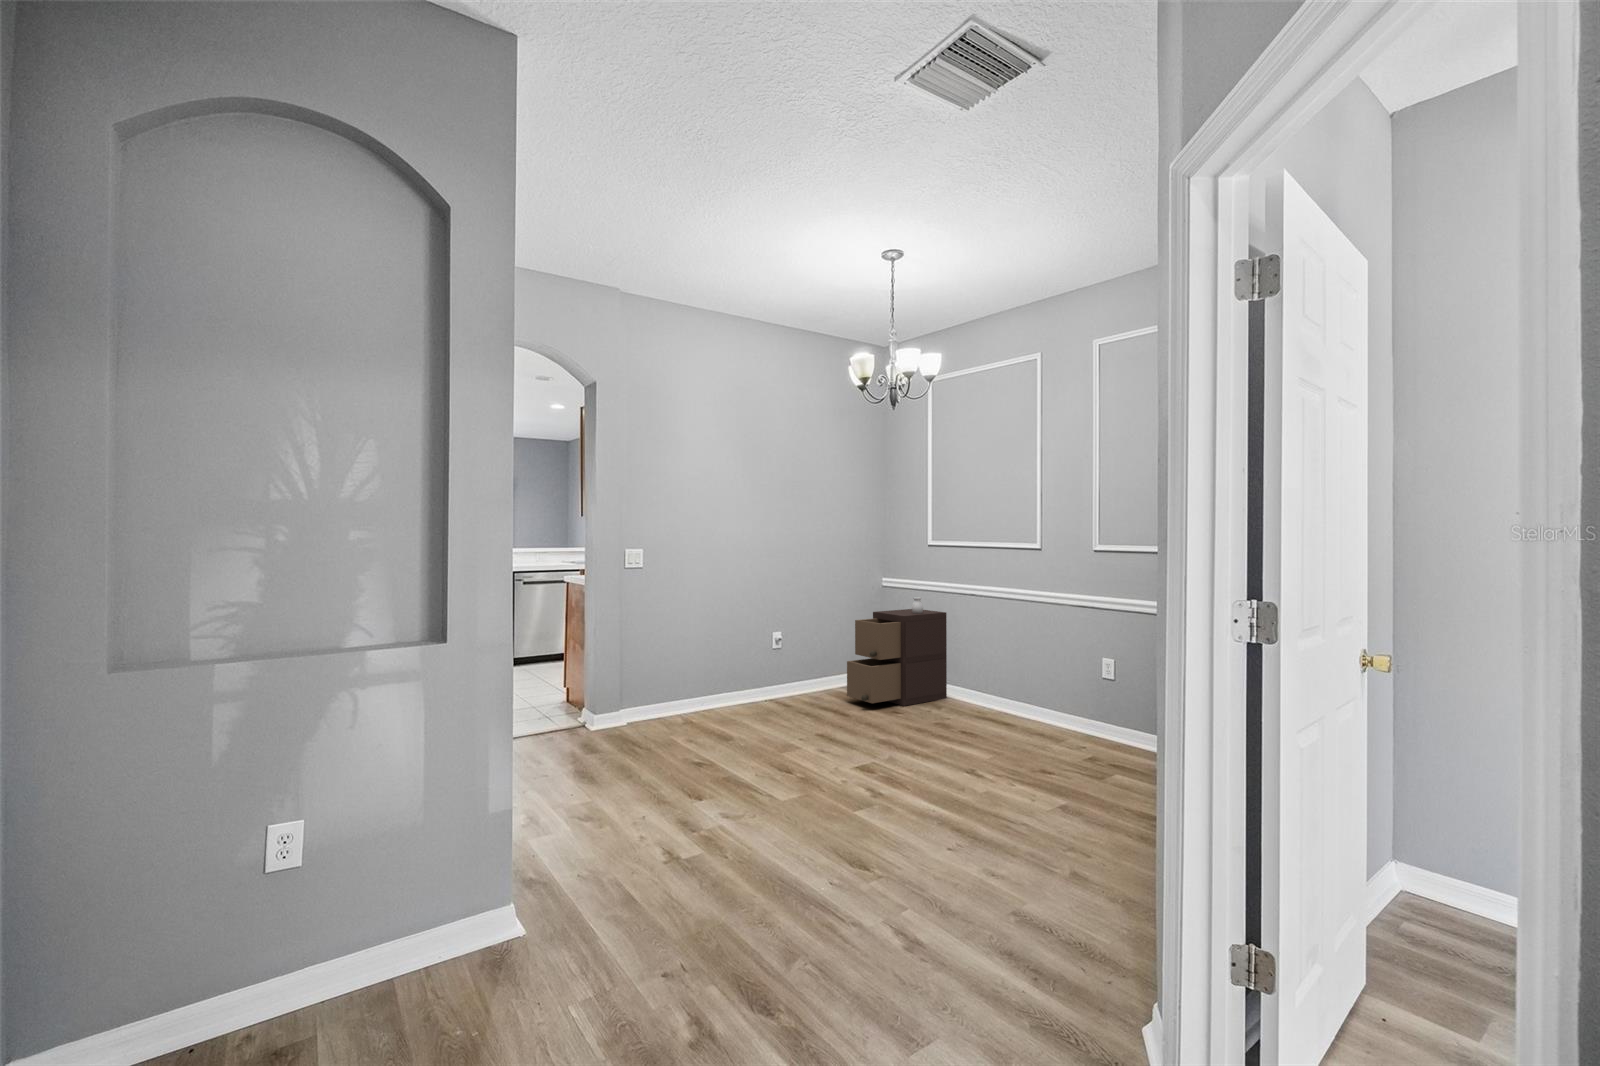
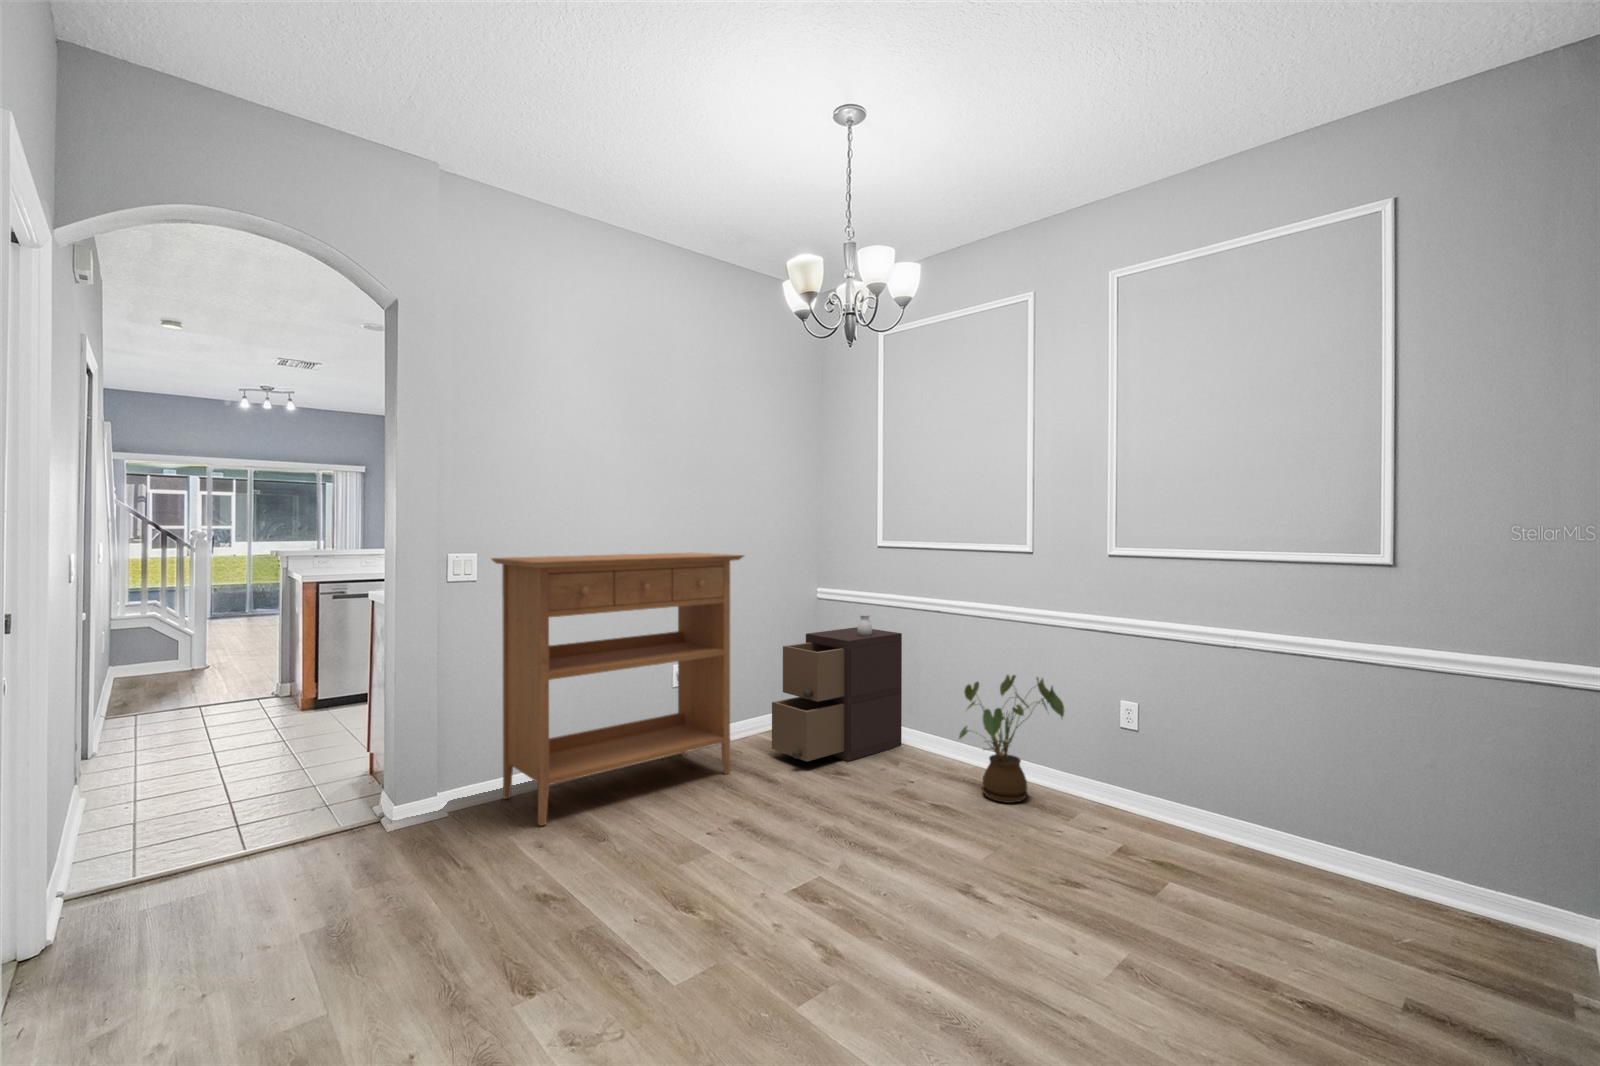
console table: none [653,551,826,732] -> present [492,553,744,825]
house plant: none [980,639,1058,732] -> present [959,675,1064,803]

